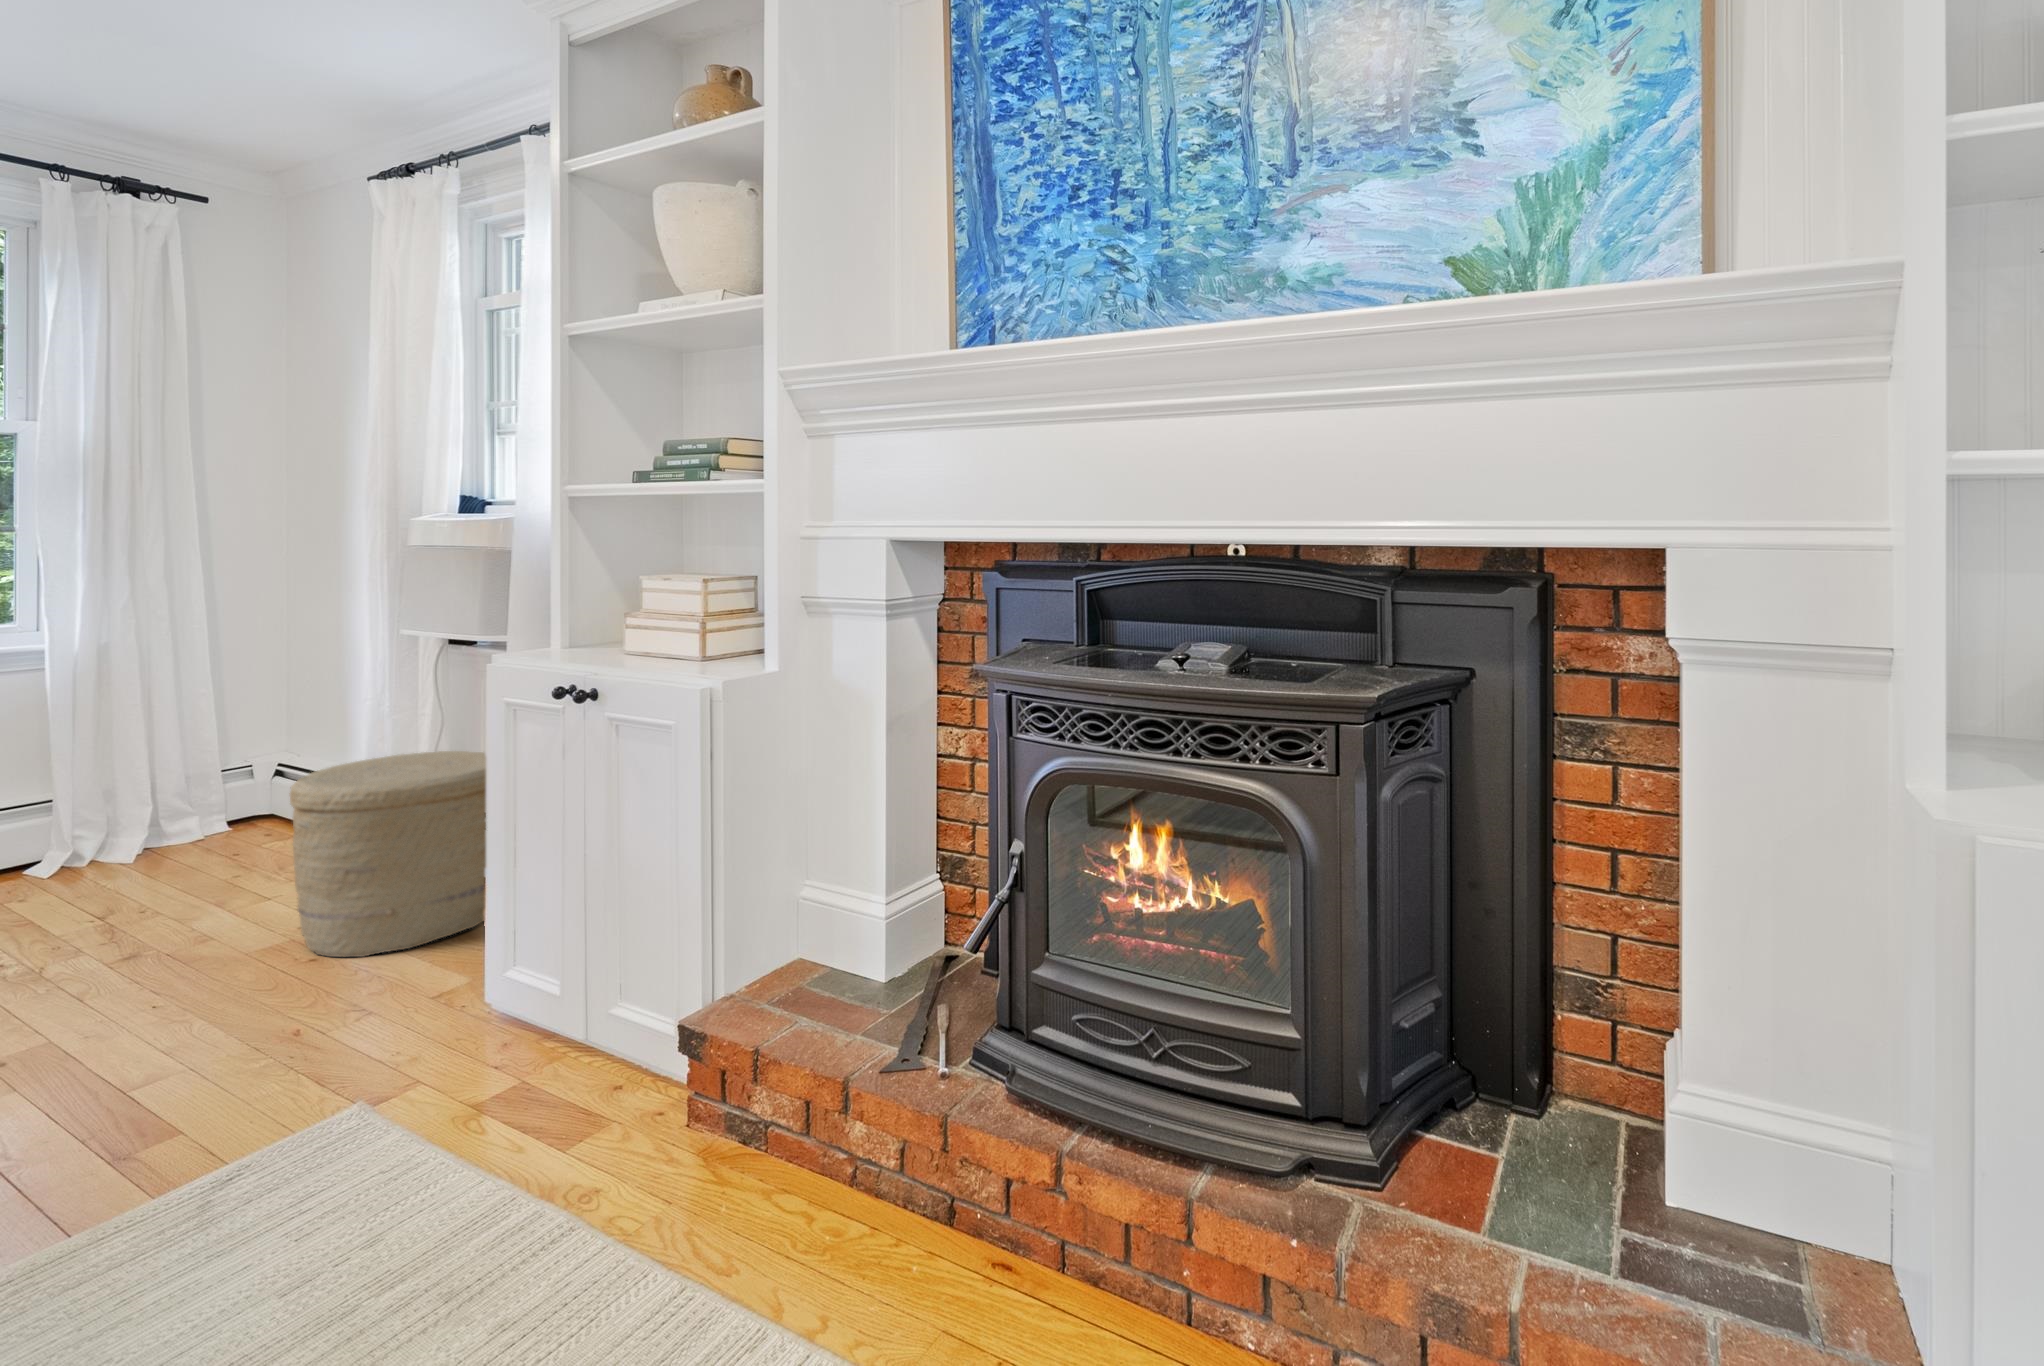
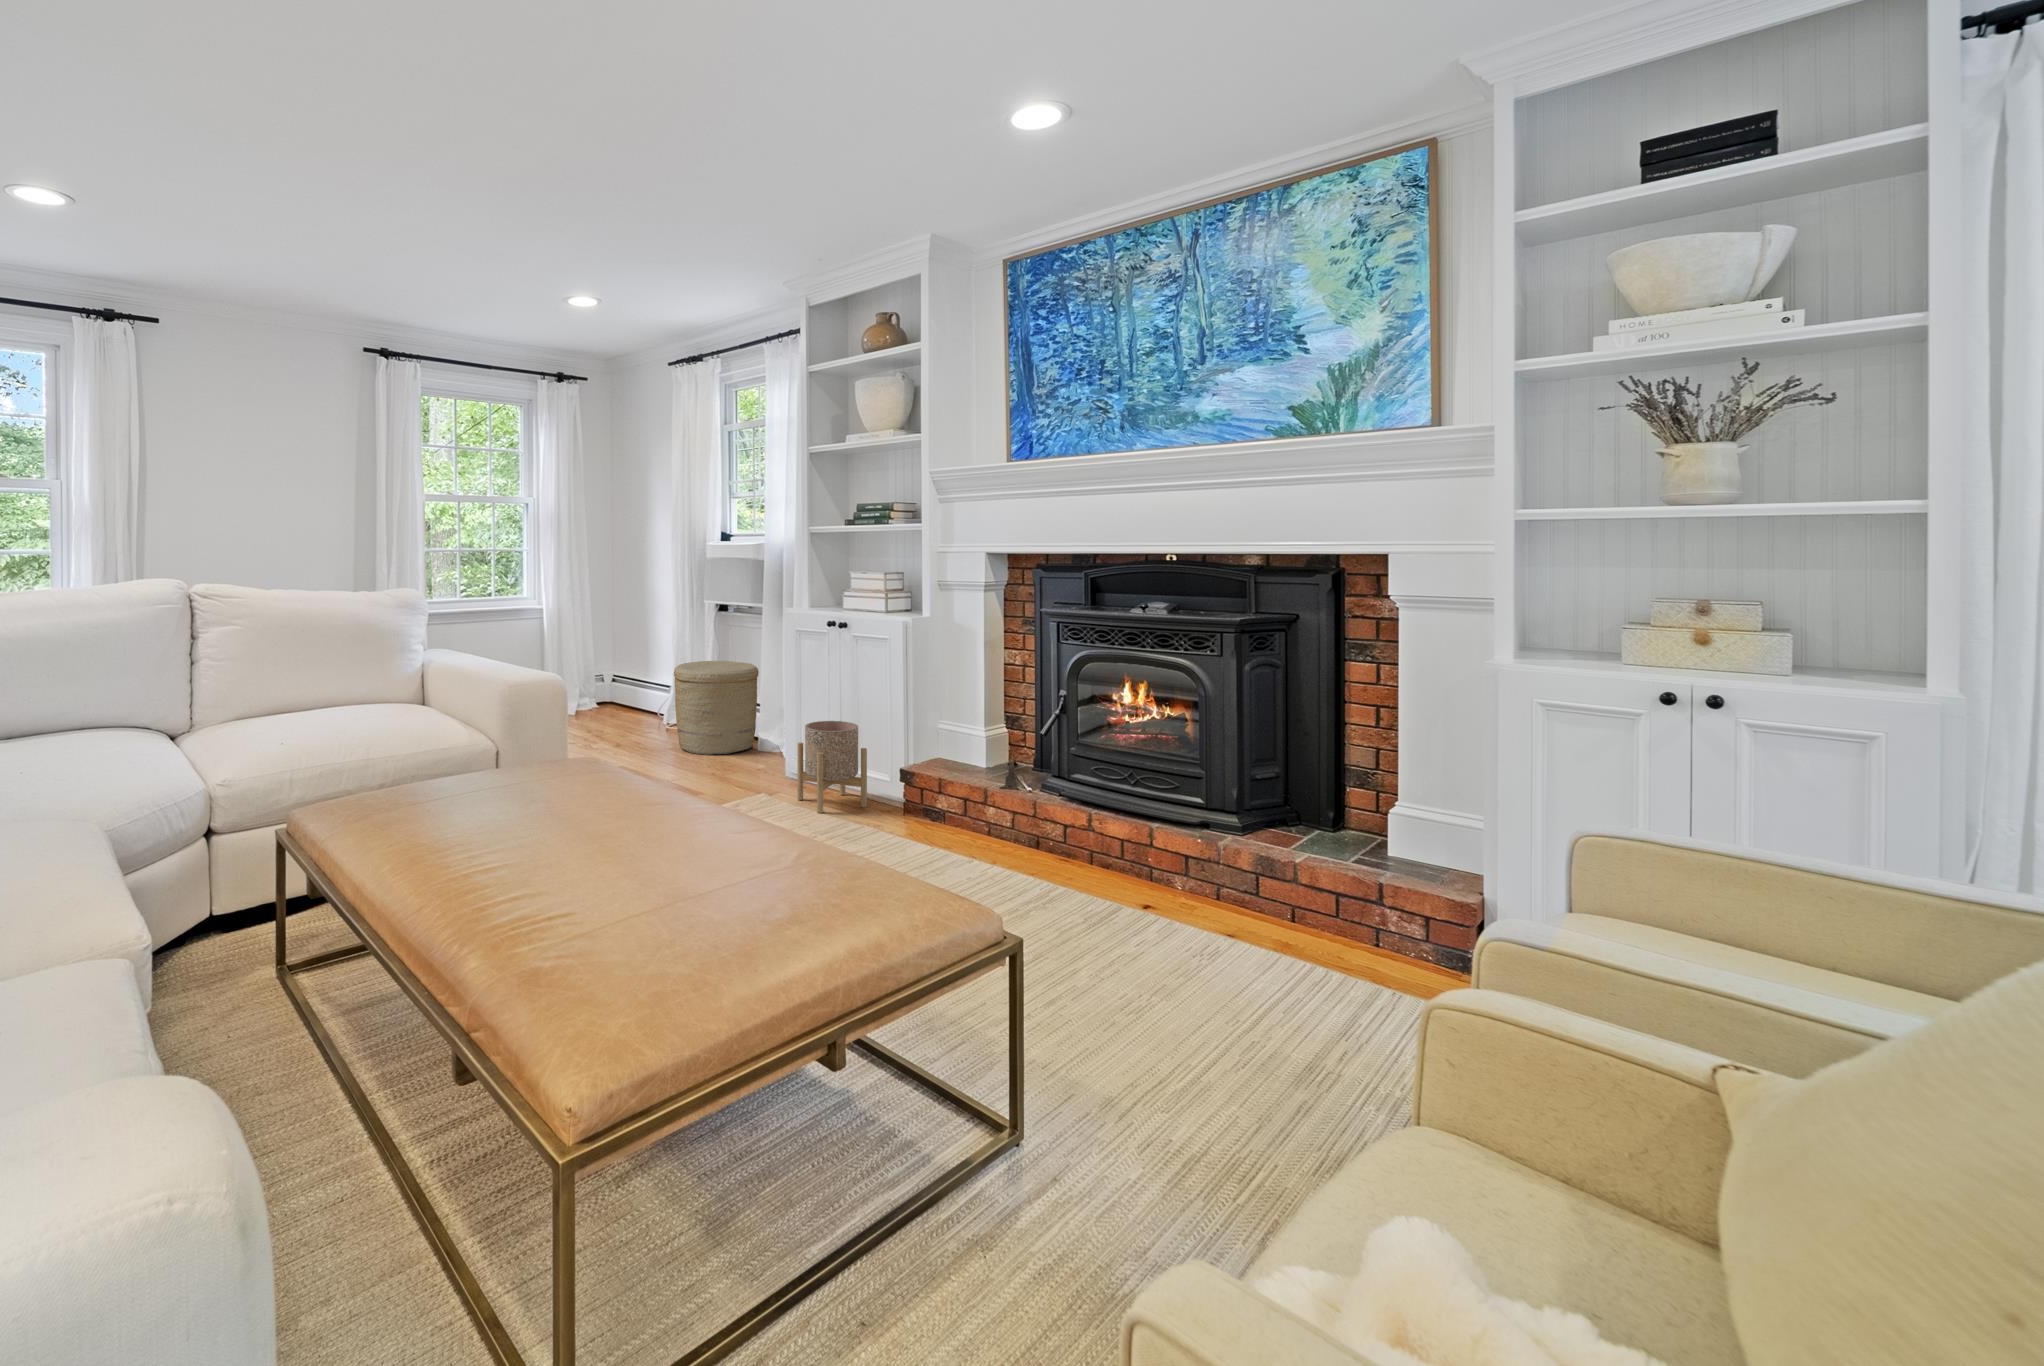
planter: none [462,899,628,1138] -> present [797,721,867,813]

